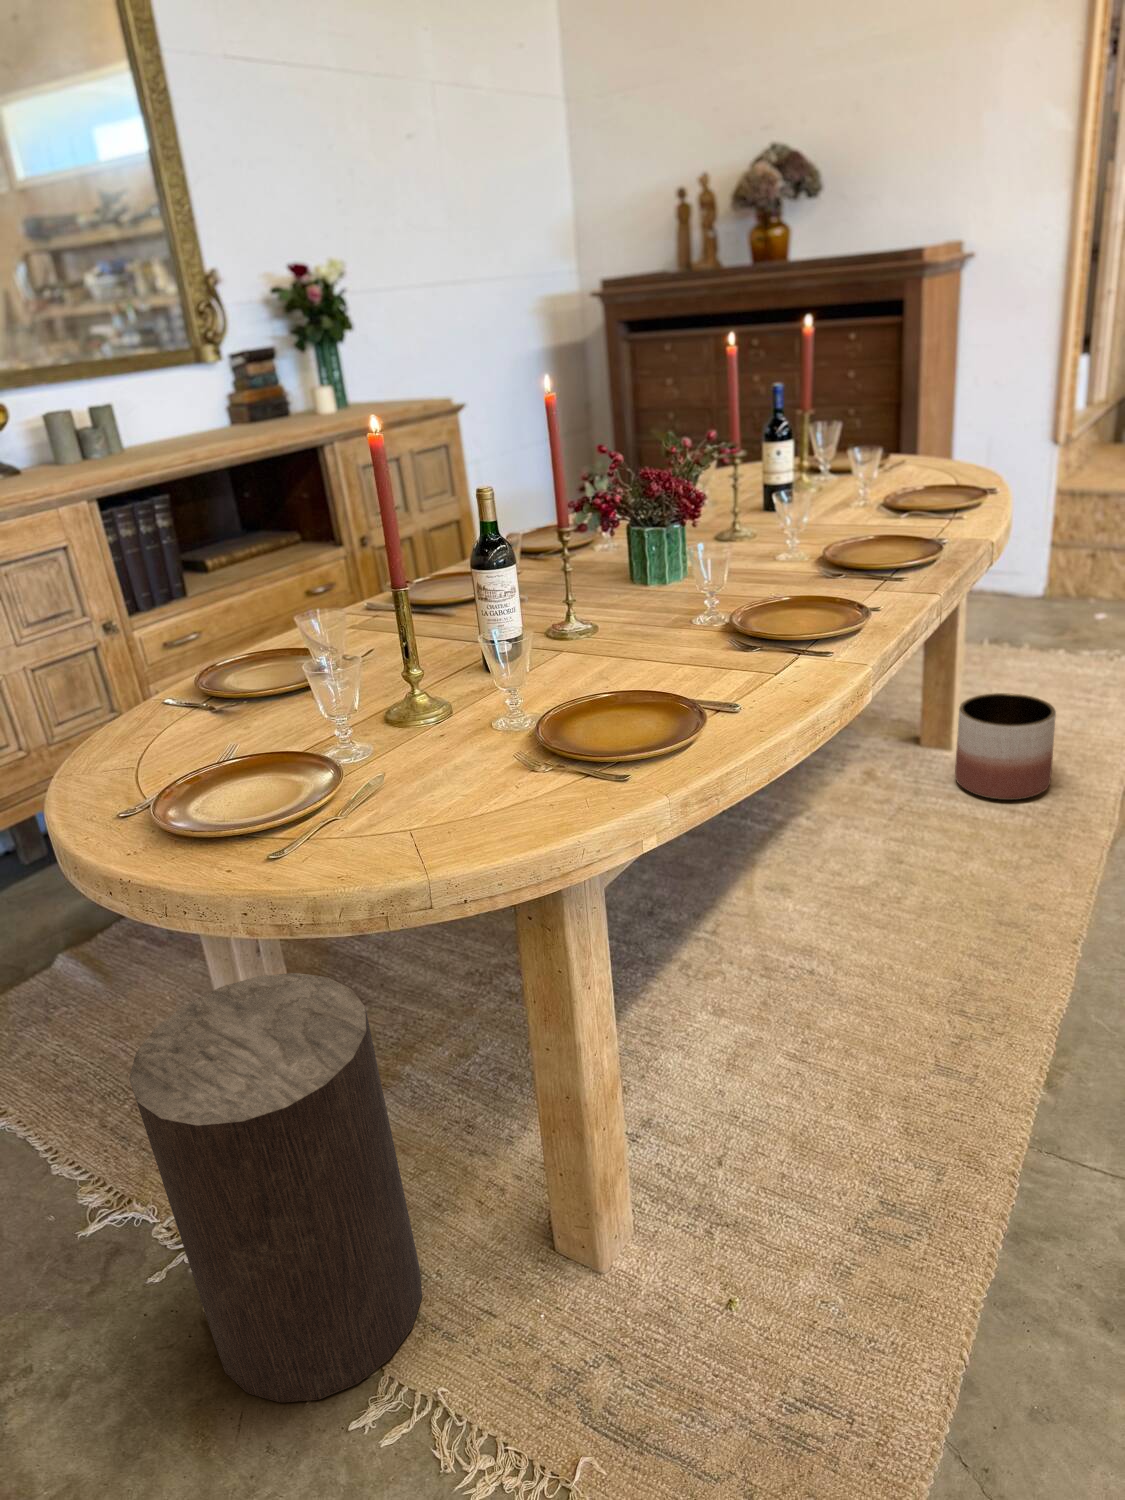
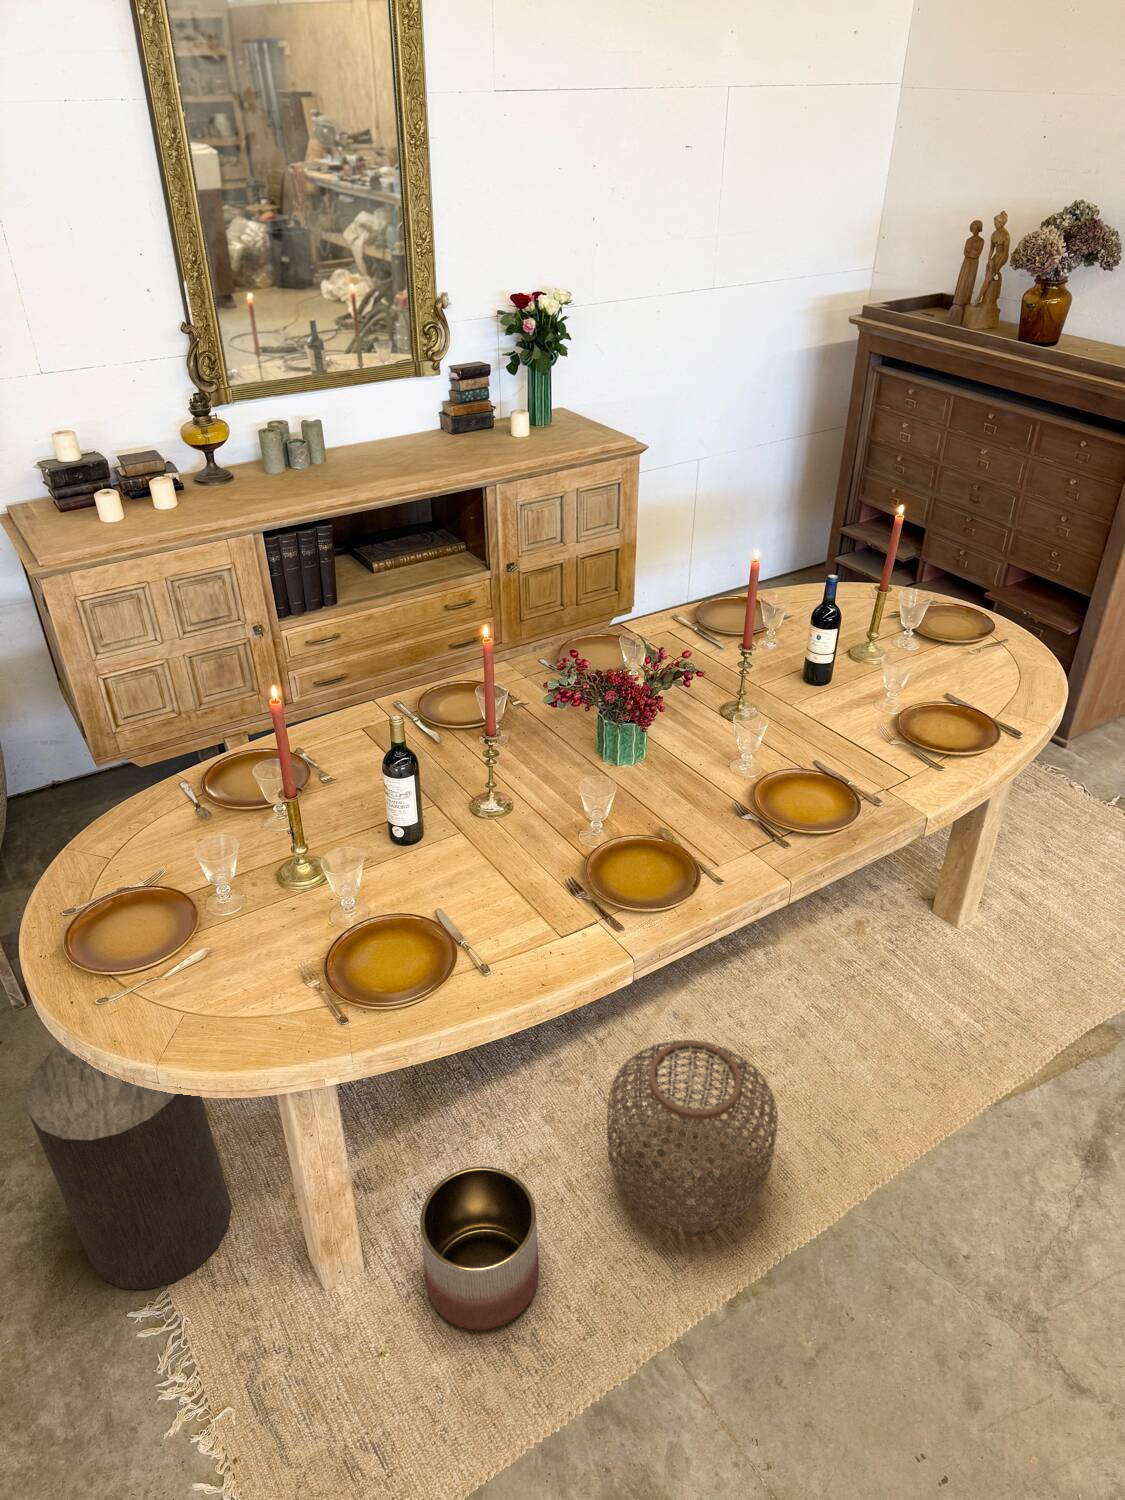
planter: present [955,693,1056,800] -> present [420,1166,539,1330]
woven basket: none [813,820,1022,1049] -> present [607,1040,778,1231]

